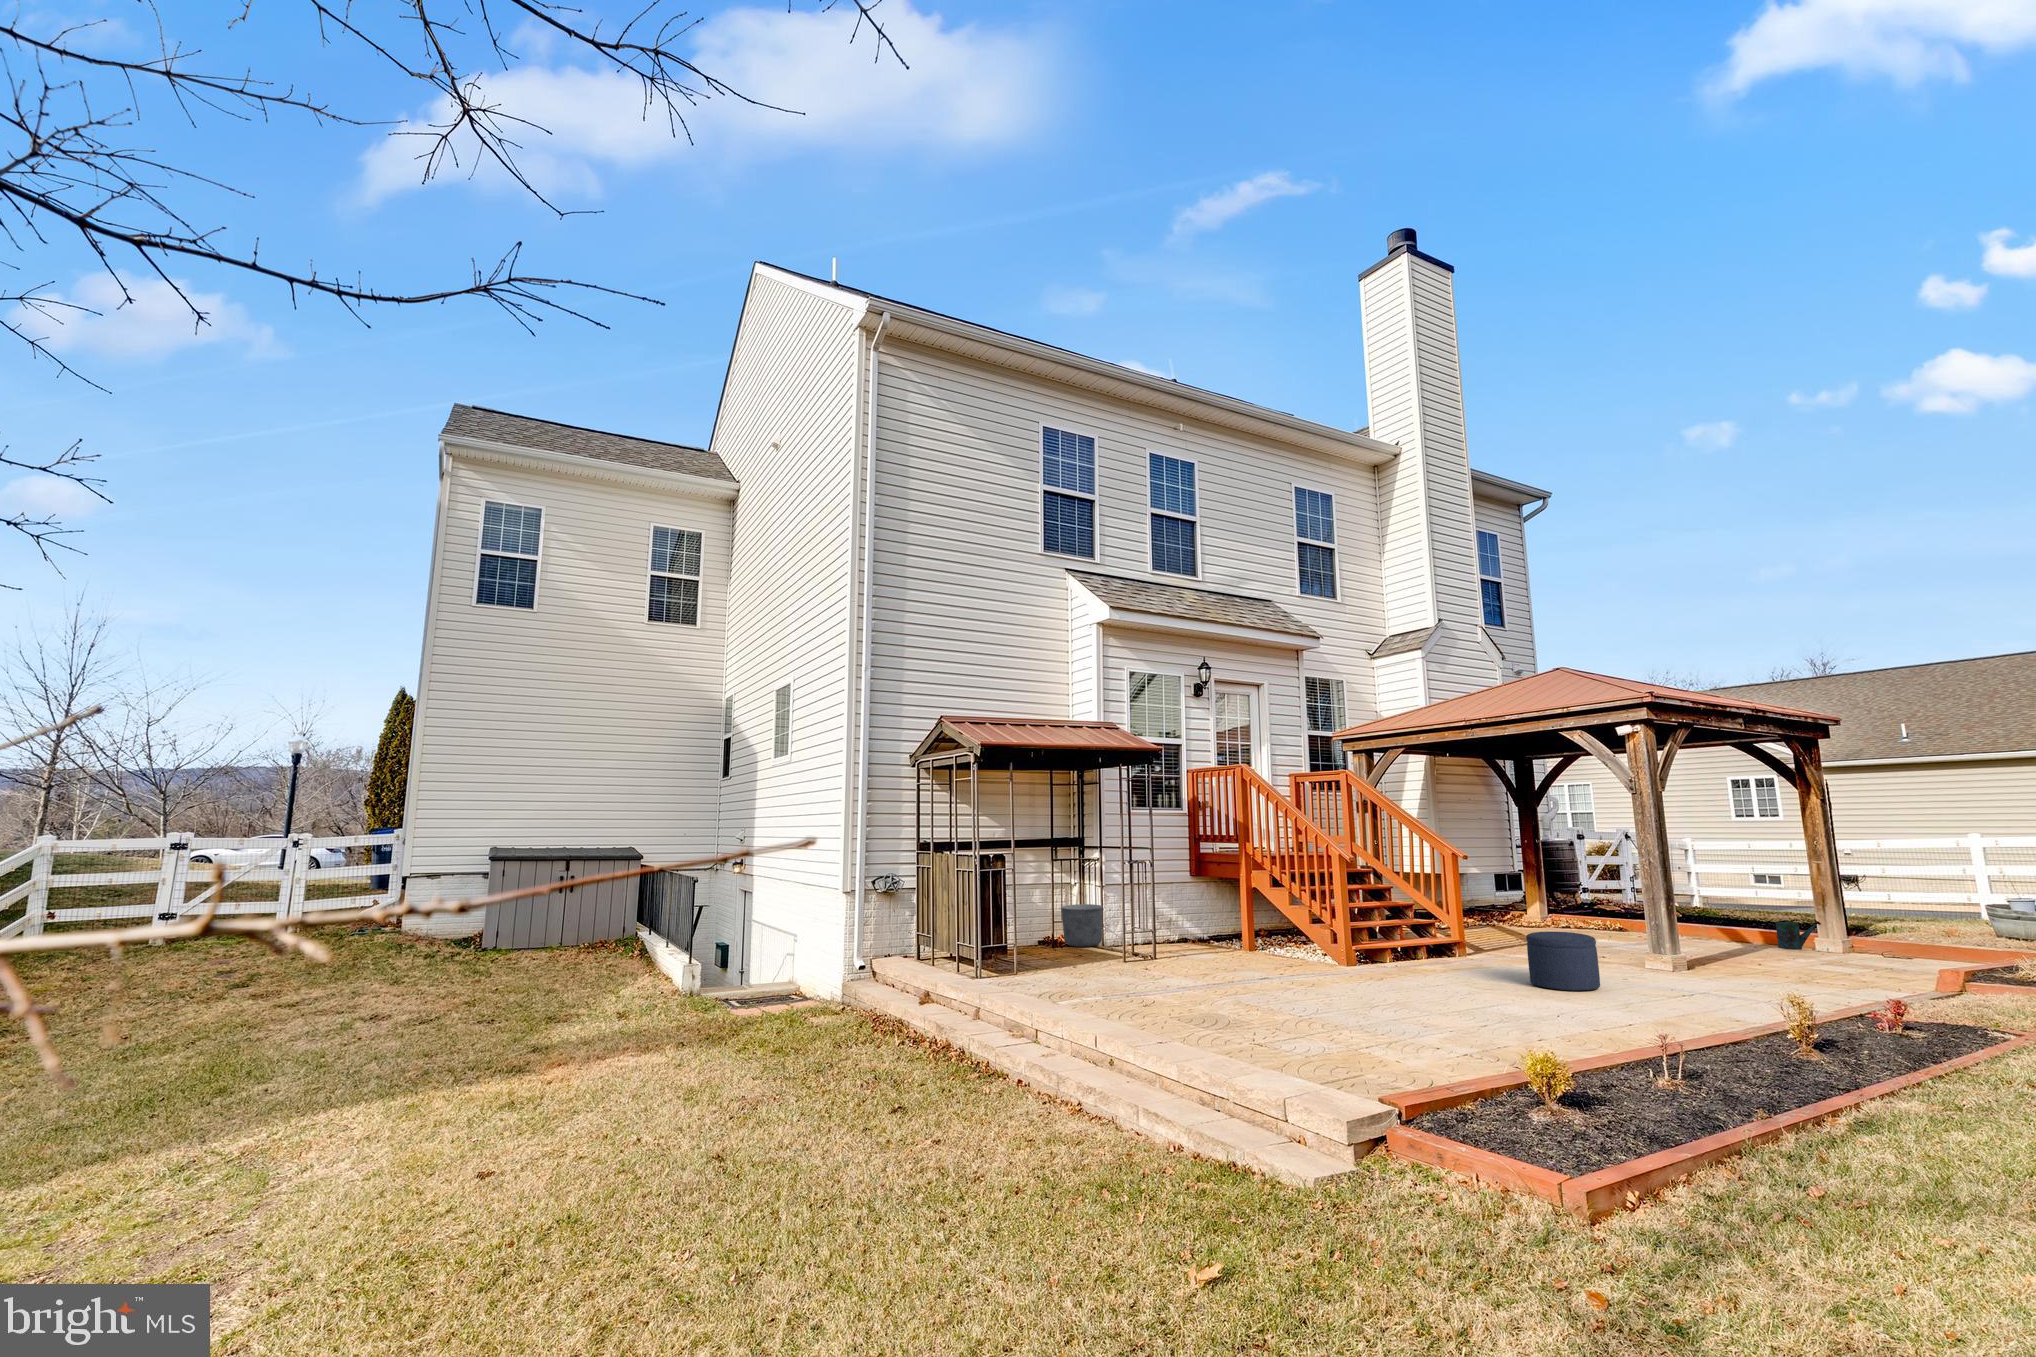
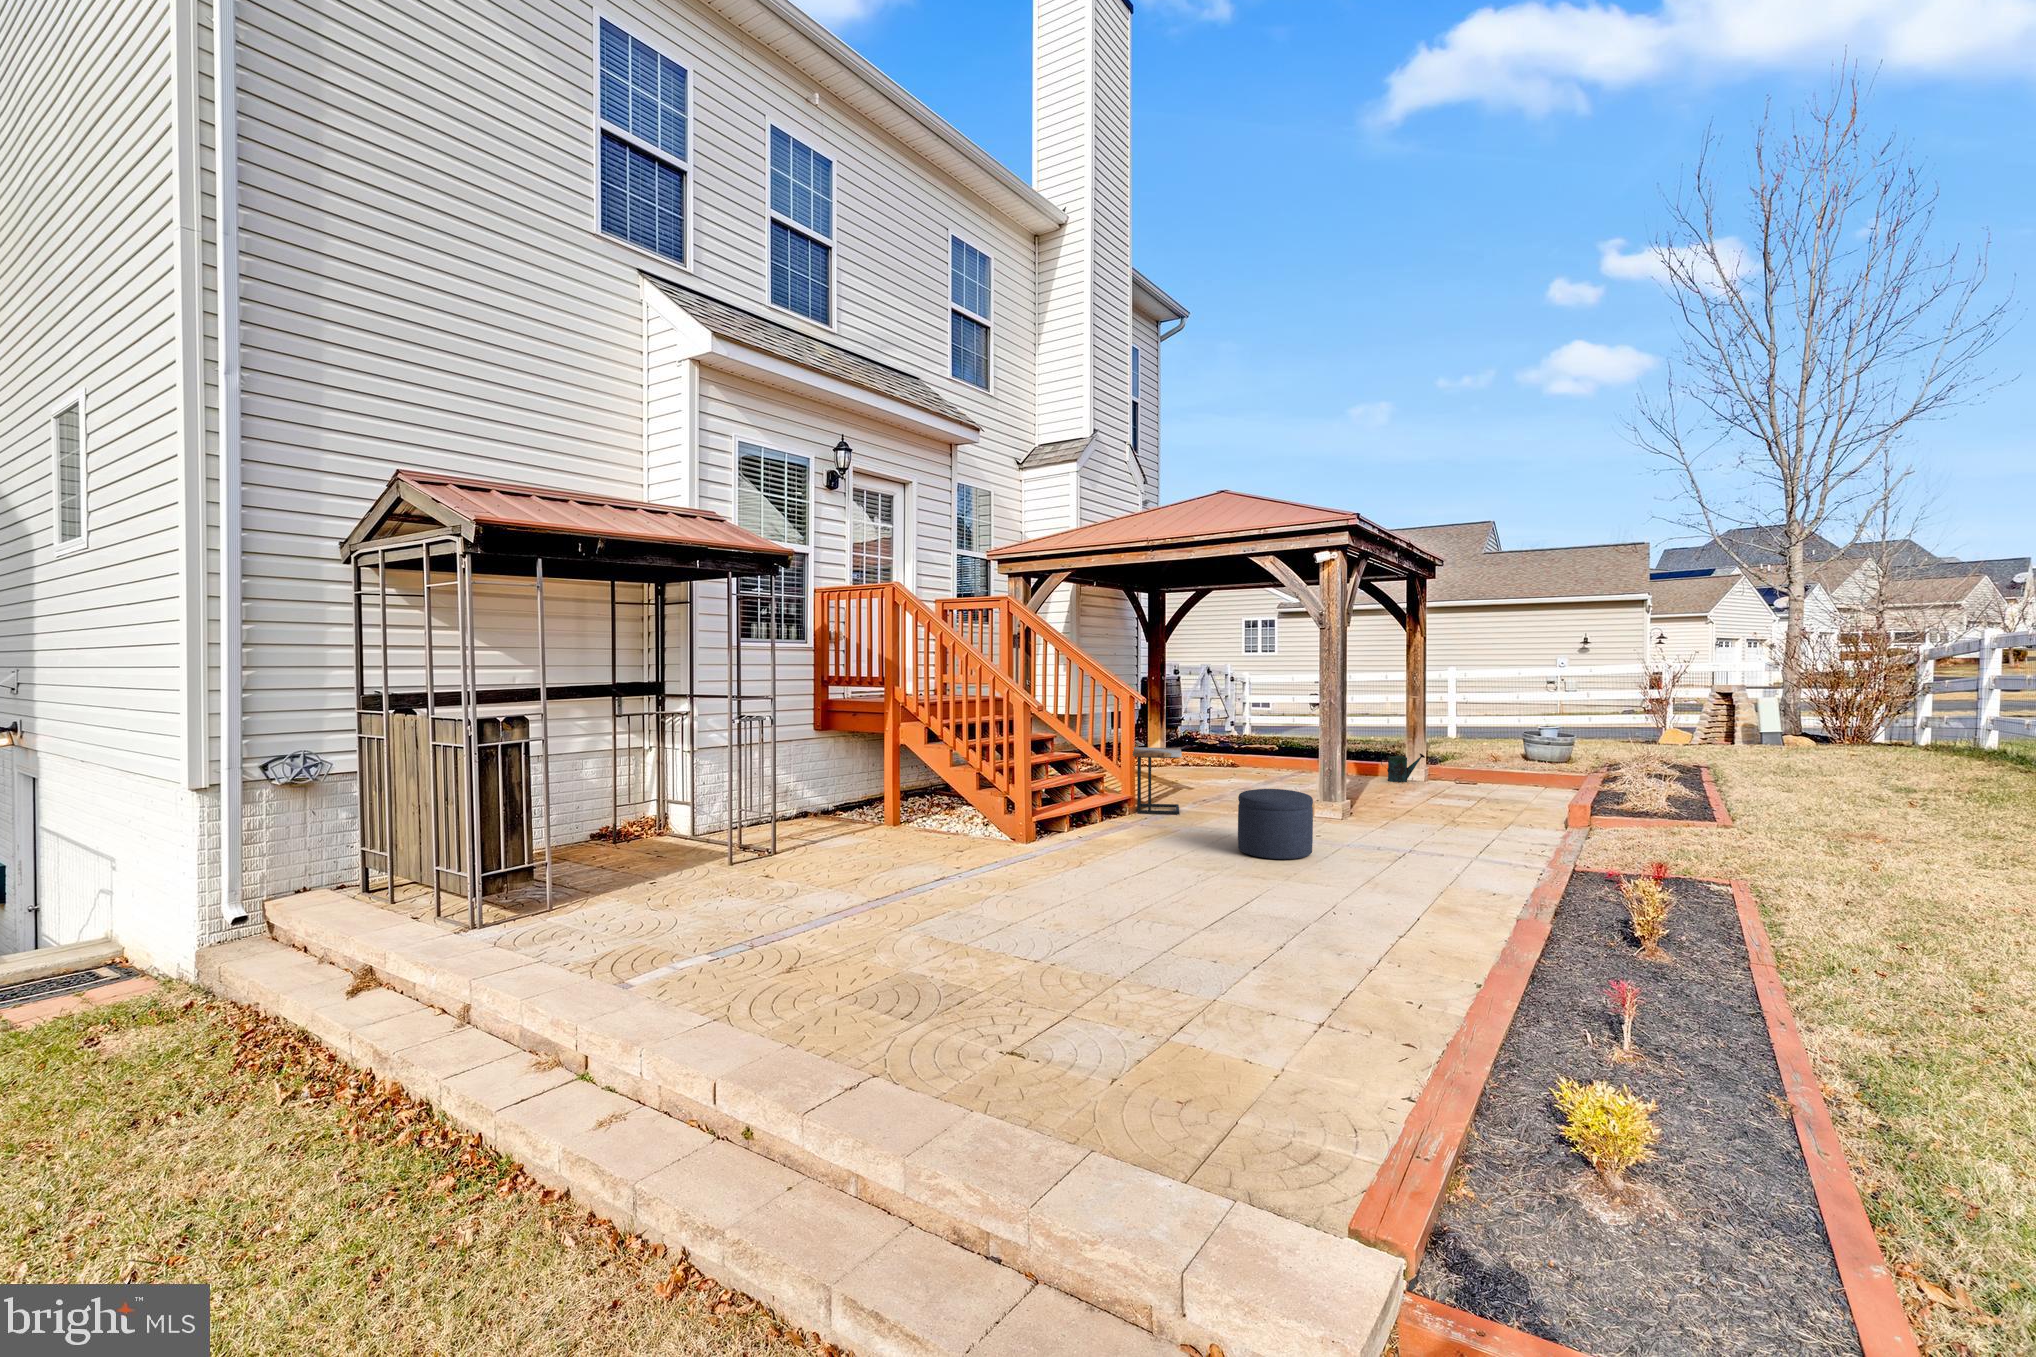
side table: none [1457,899,1509,959] -> present [1133,747,1182,815]
planter: present [1062,904,1102,947] -> none [630,777,694,840]

